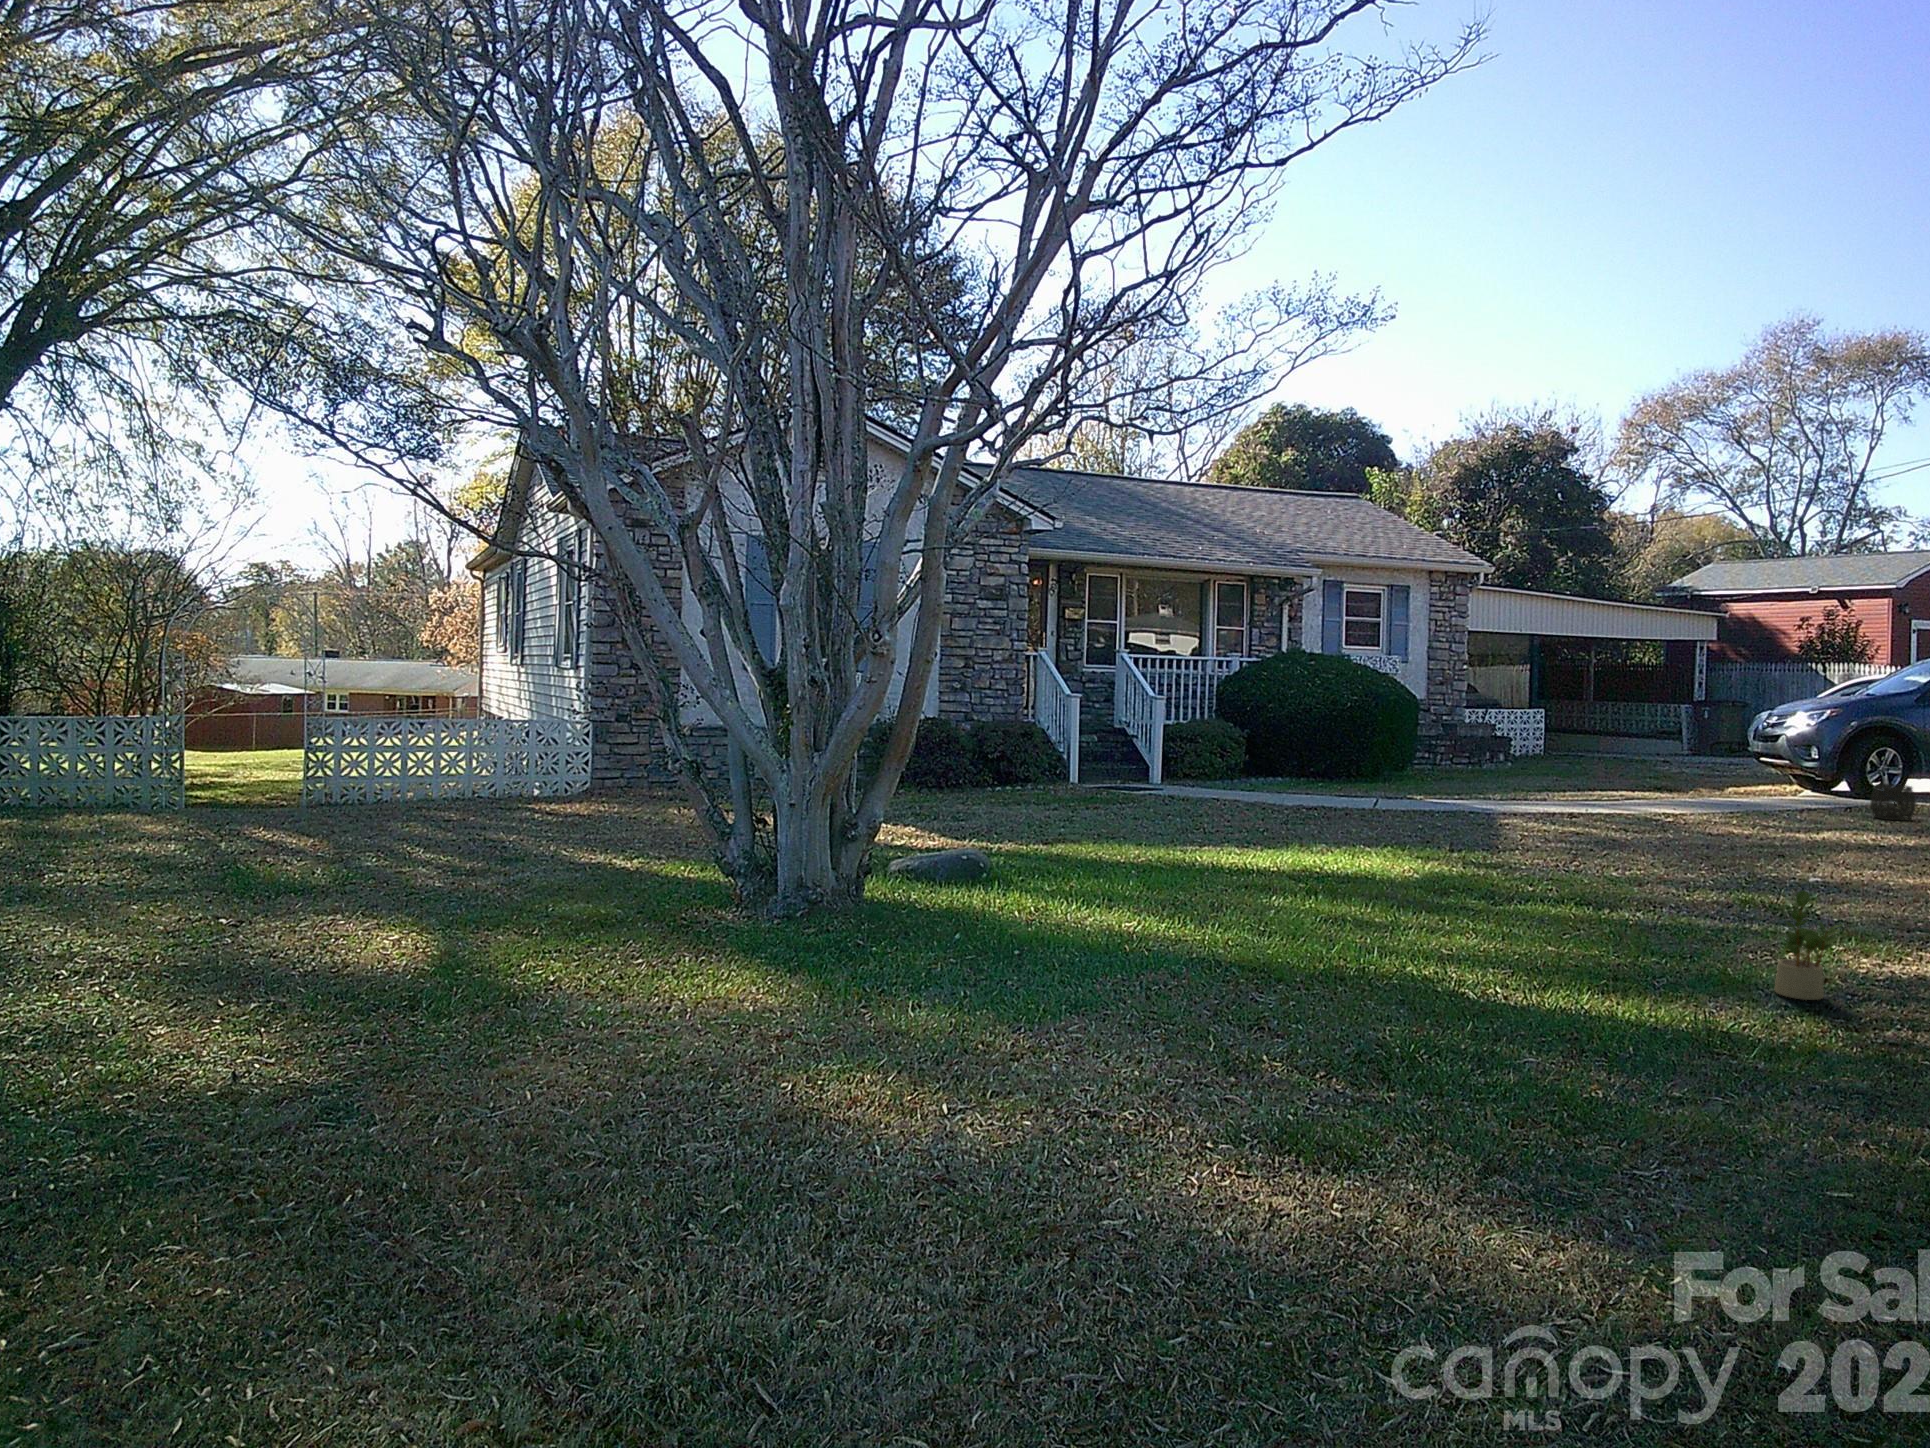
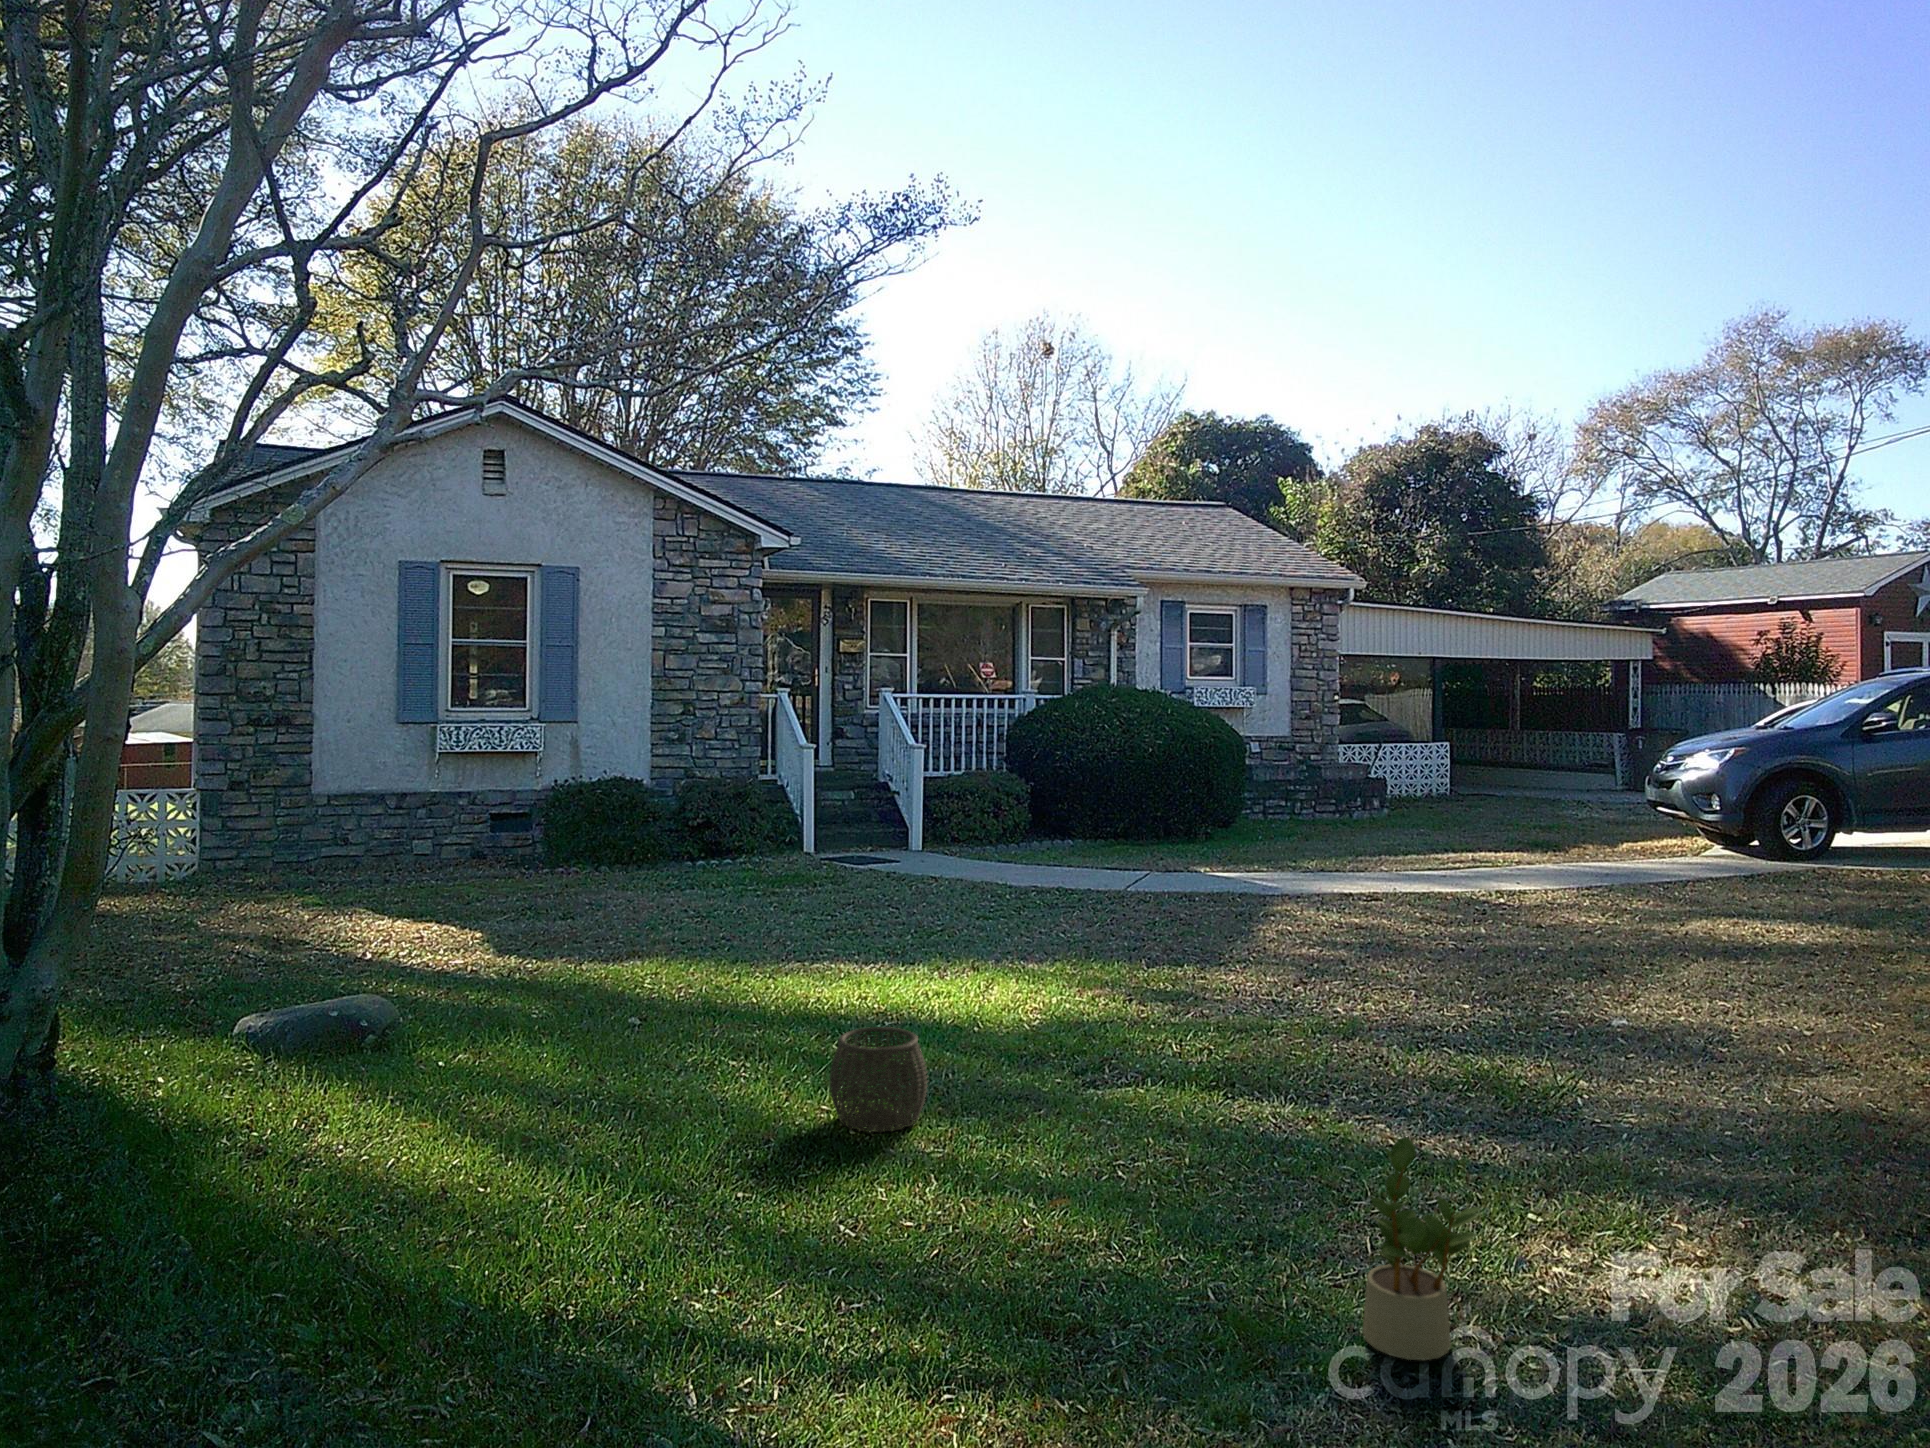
woven basket: present [1870,784,1916,821] -> present [829,1027,928,1133]

